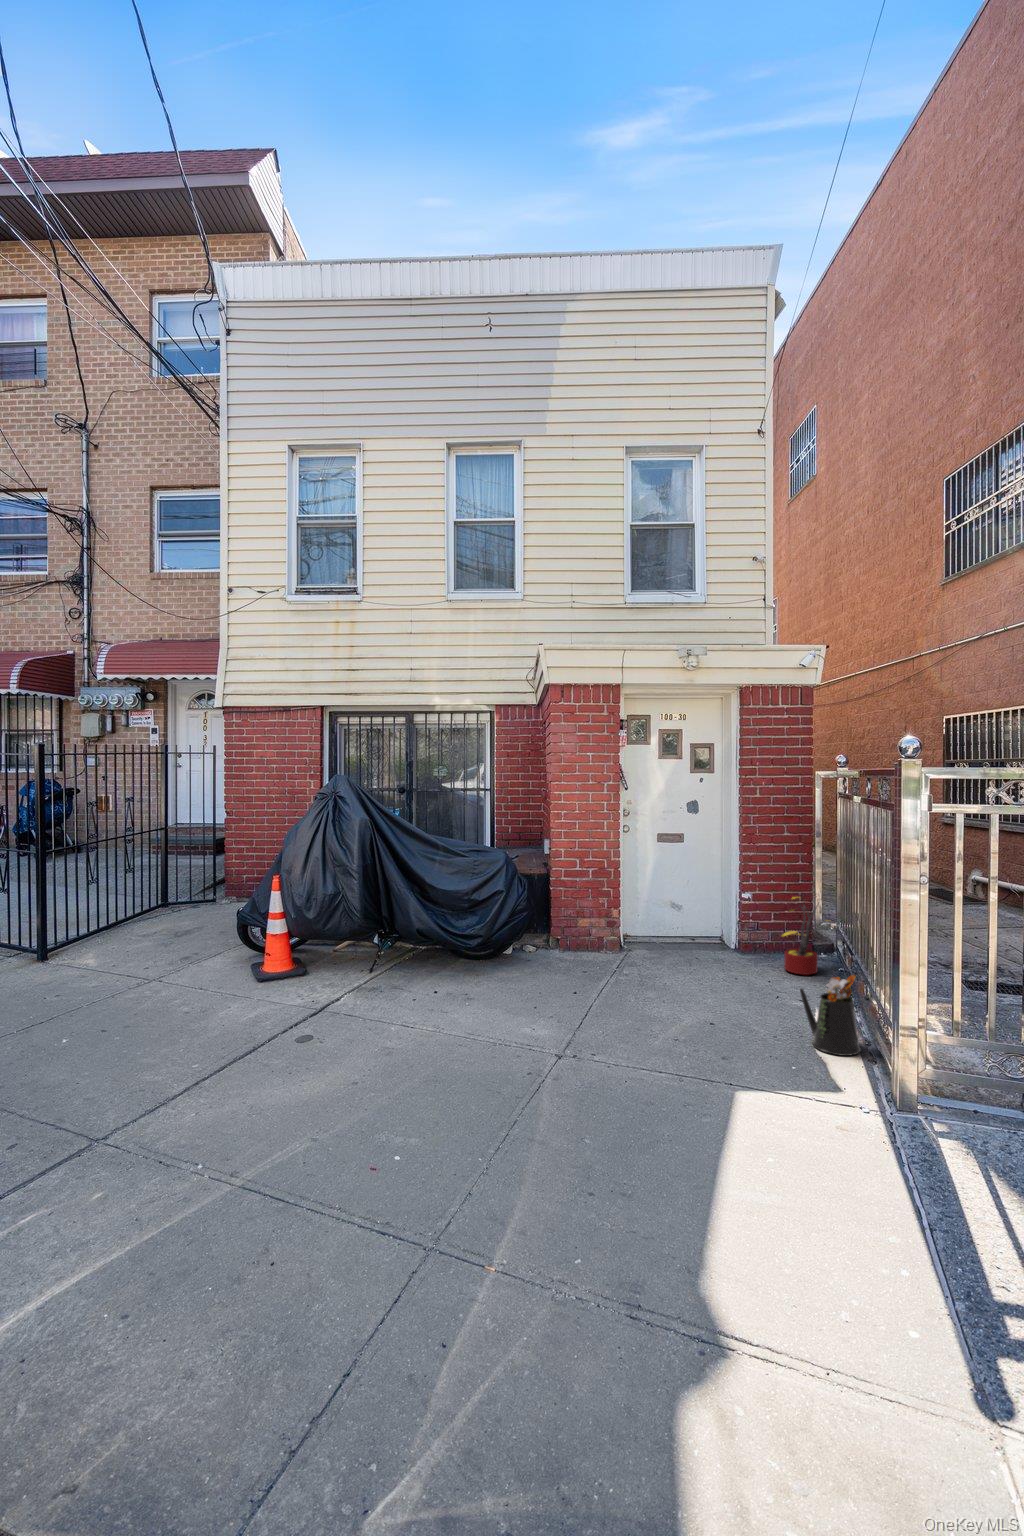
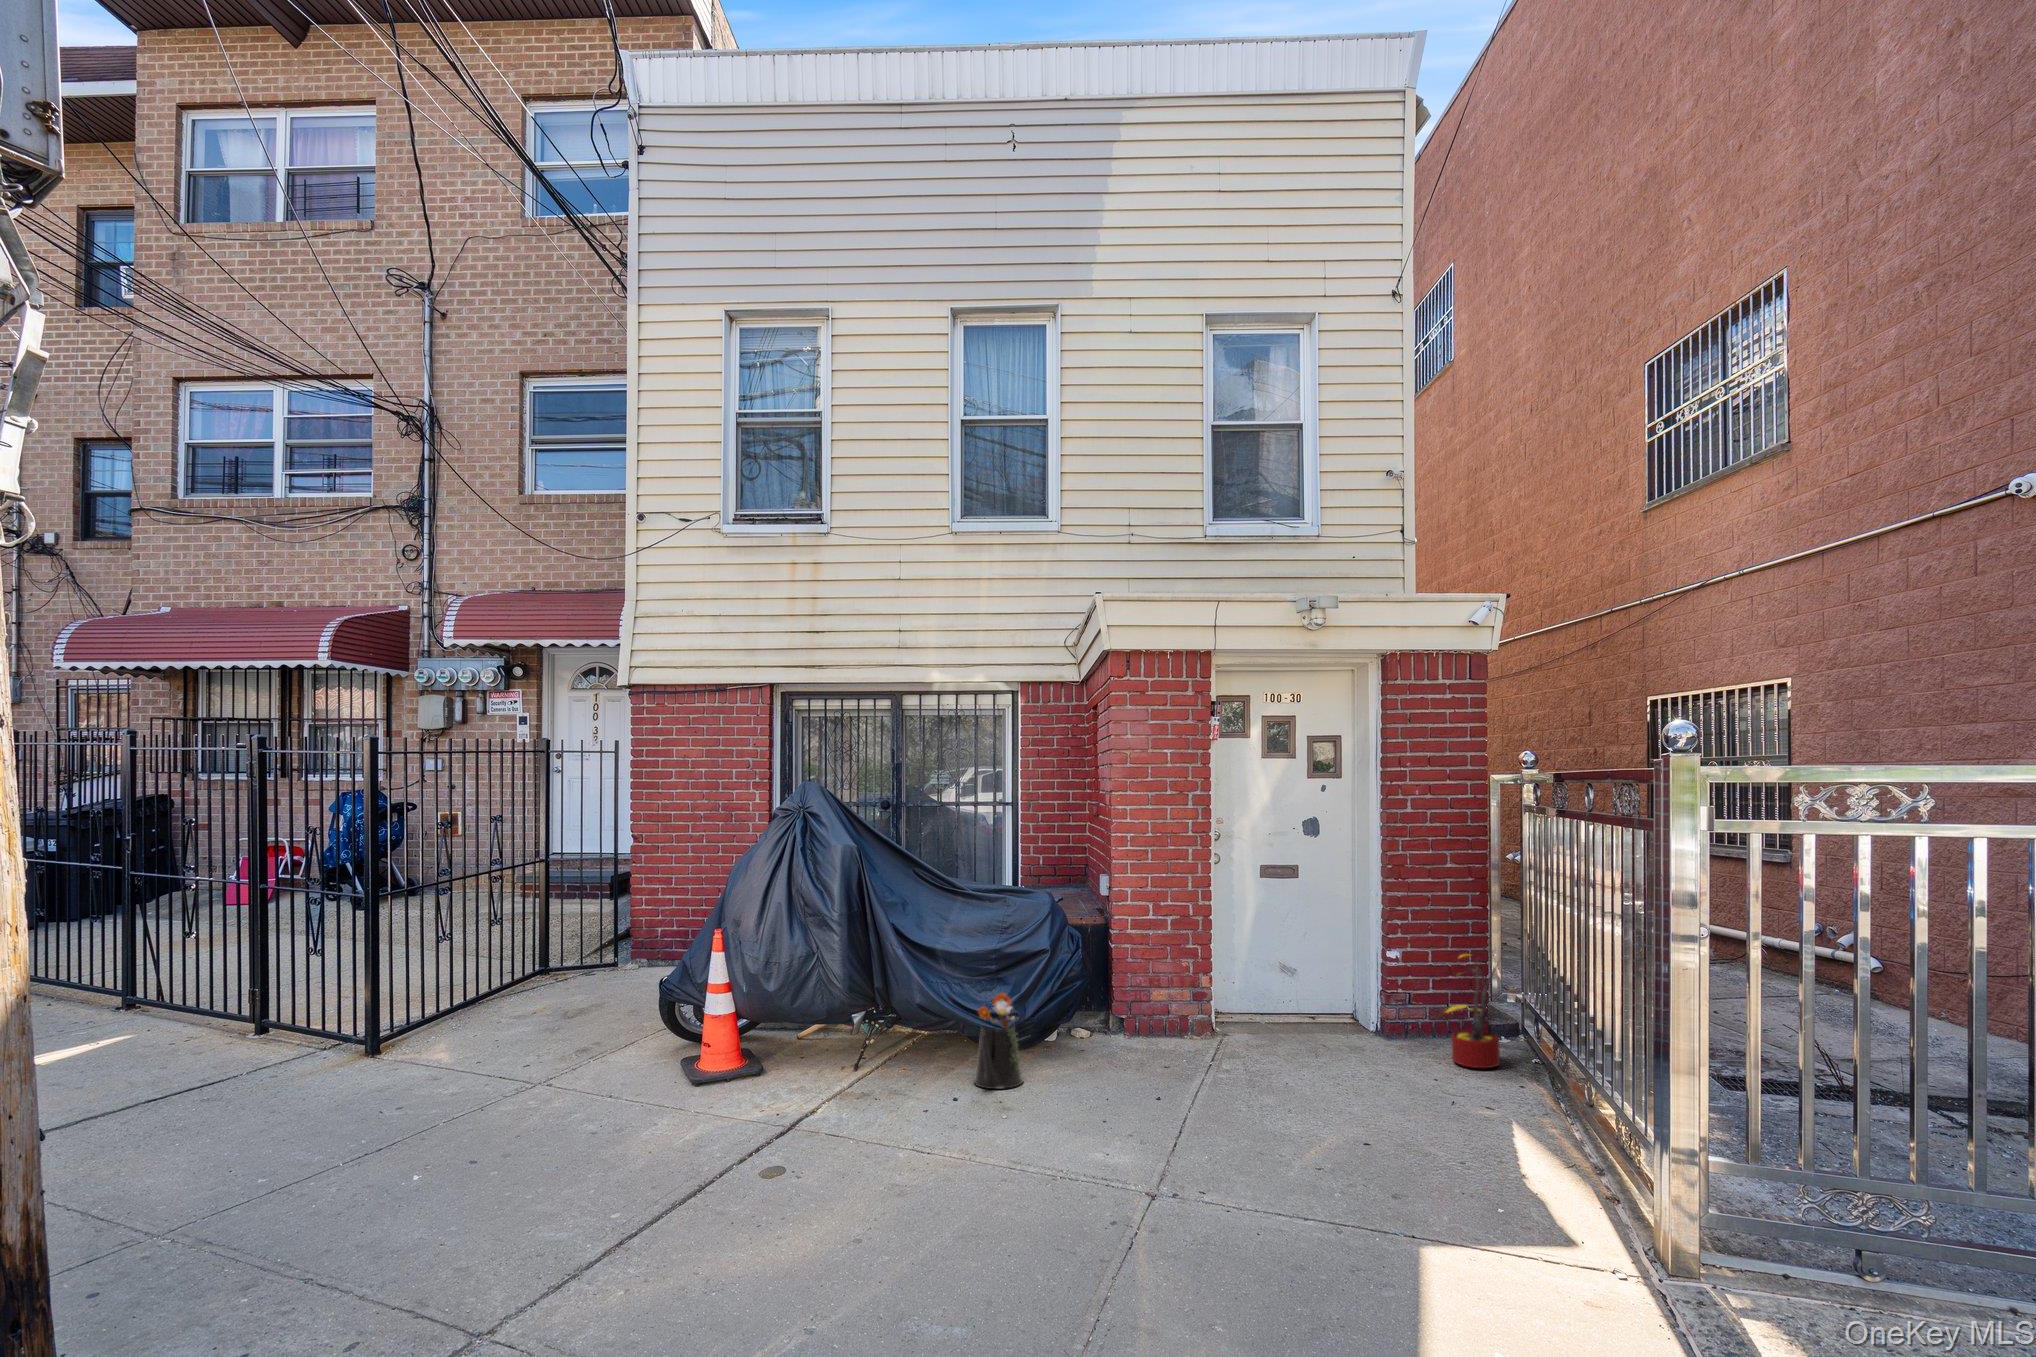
watering can: present [800,976,870,1056] -> present [974,993,1023,1089]

